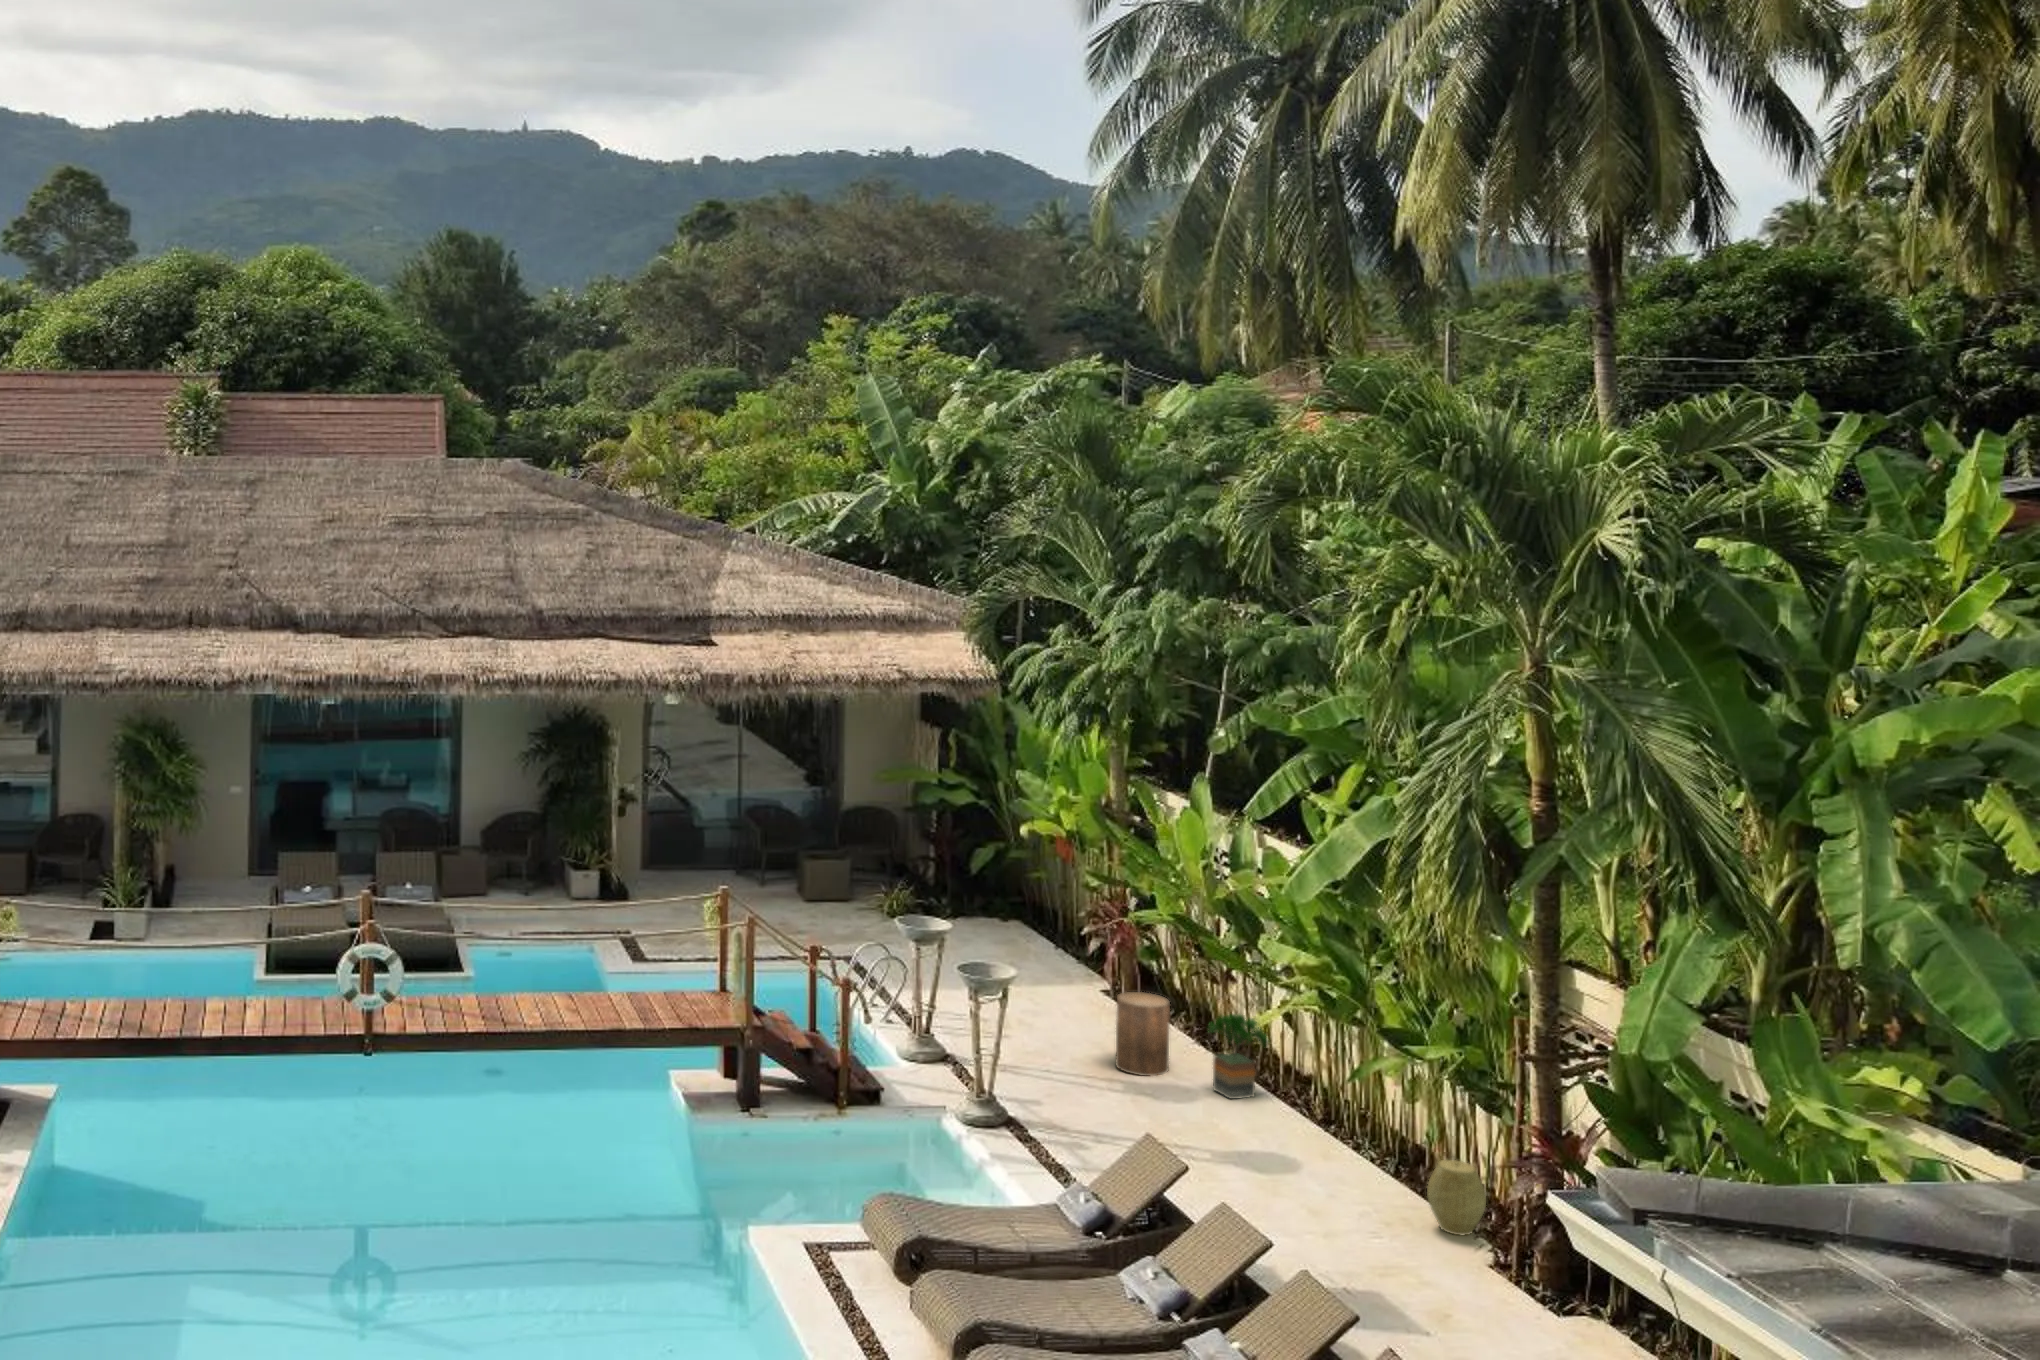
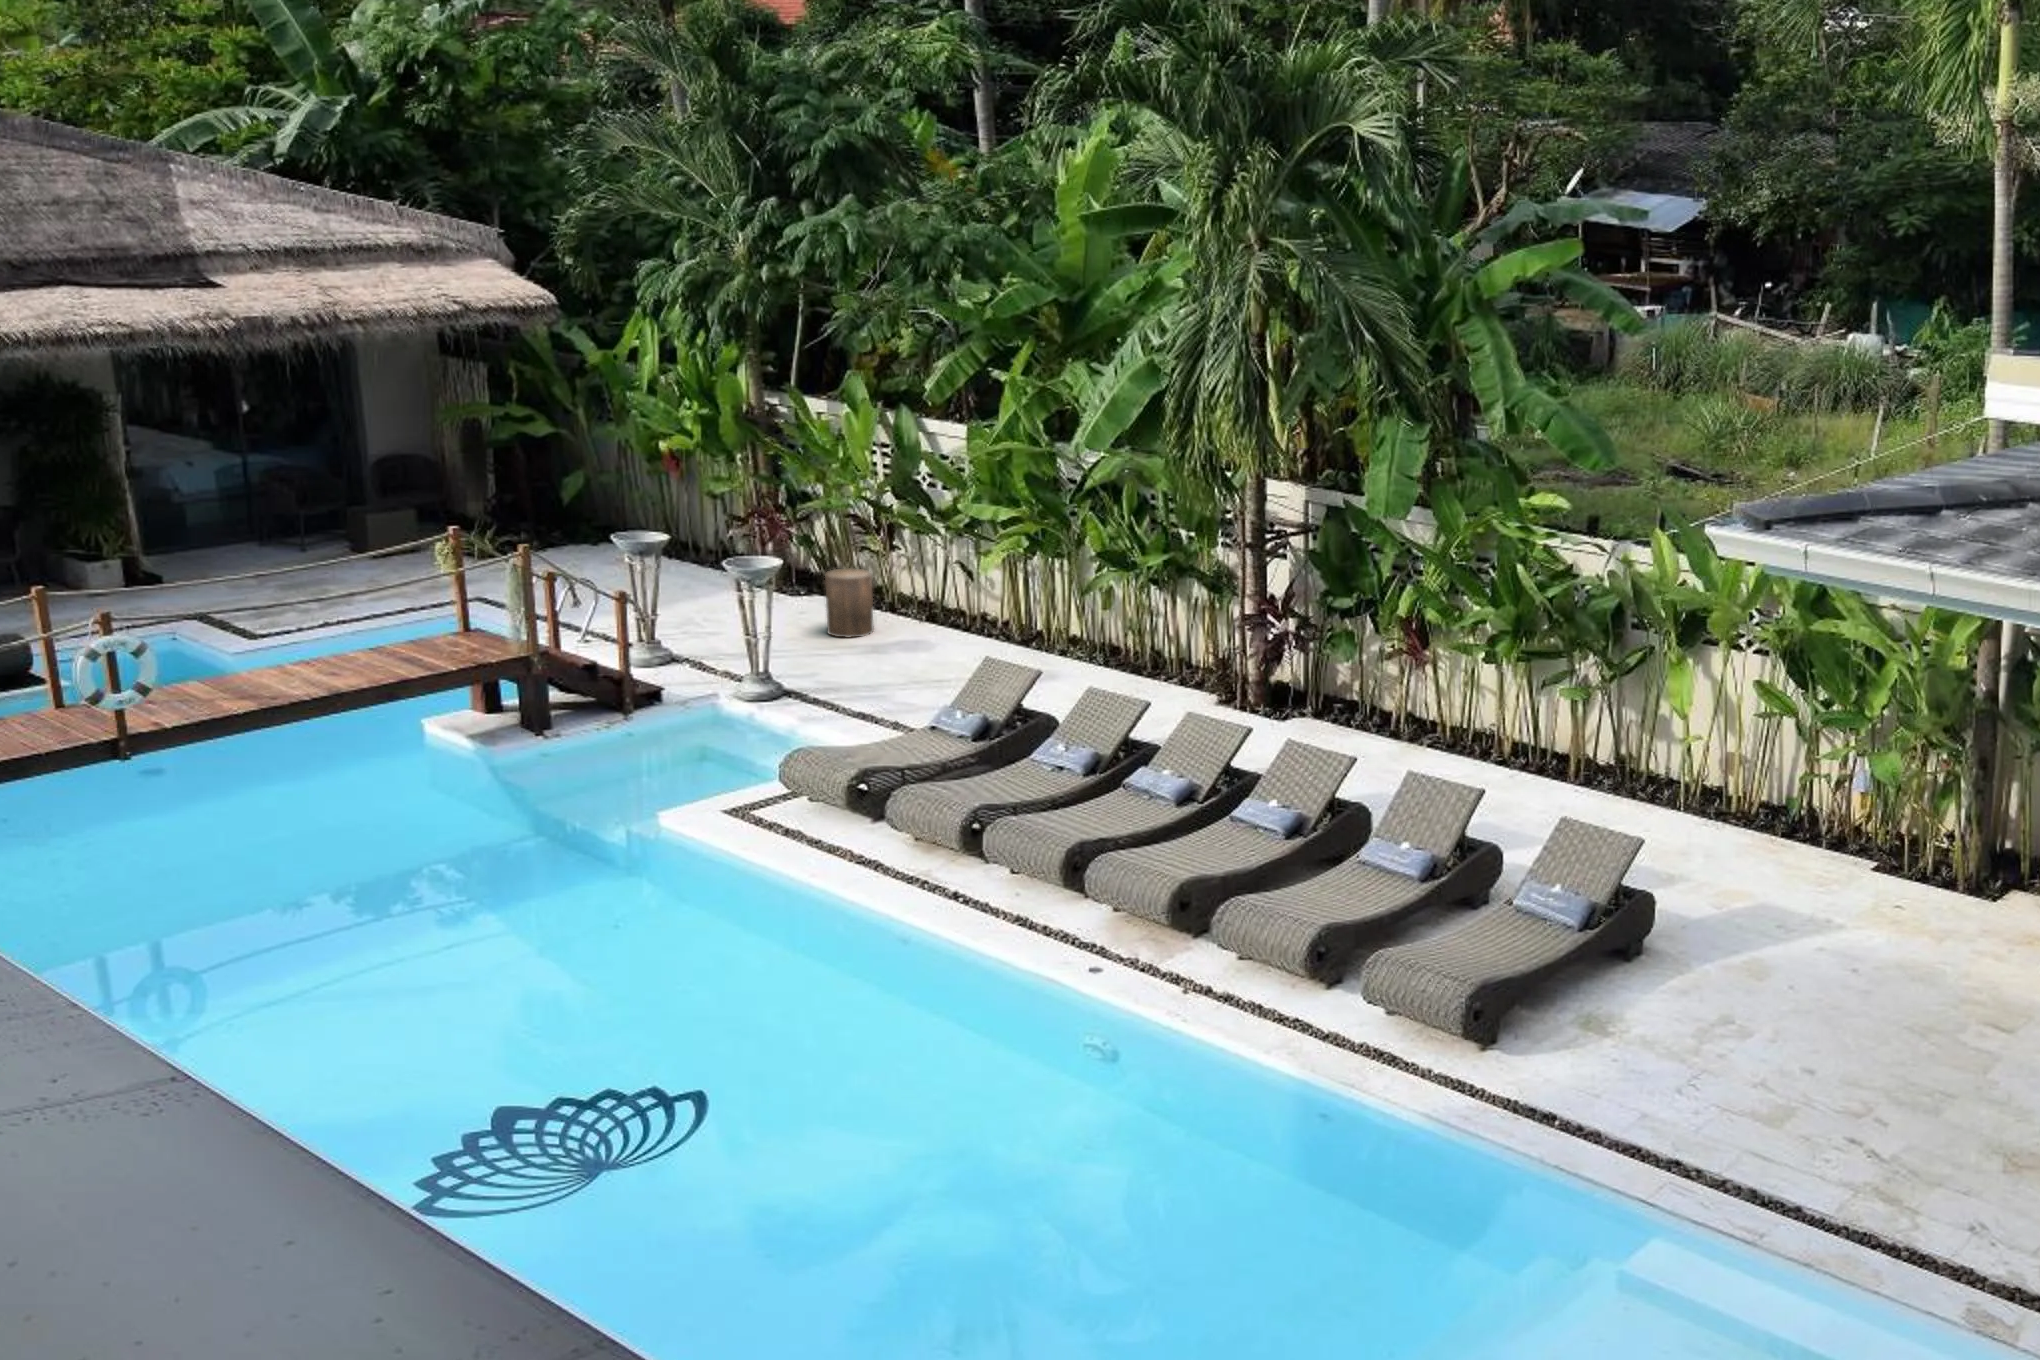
potted tree: present [1208,1014,1268,1099] -> none [915,568,970,639]
woven basket: present [1427,1160,1486,1235] -> none [1158,635,1199,687]

